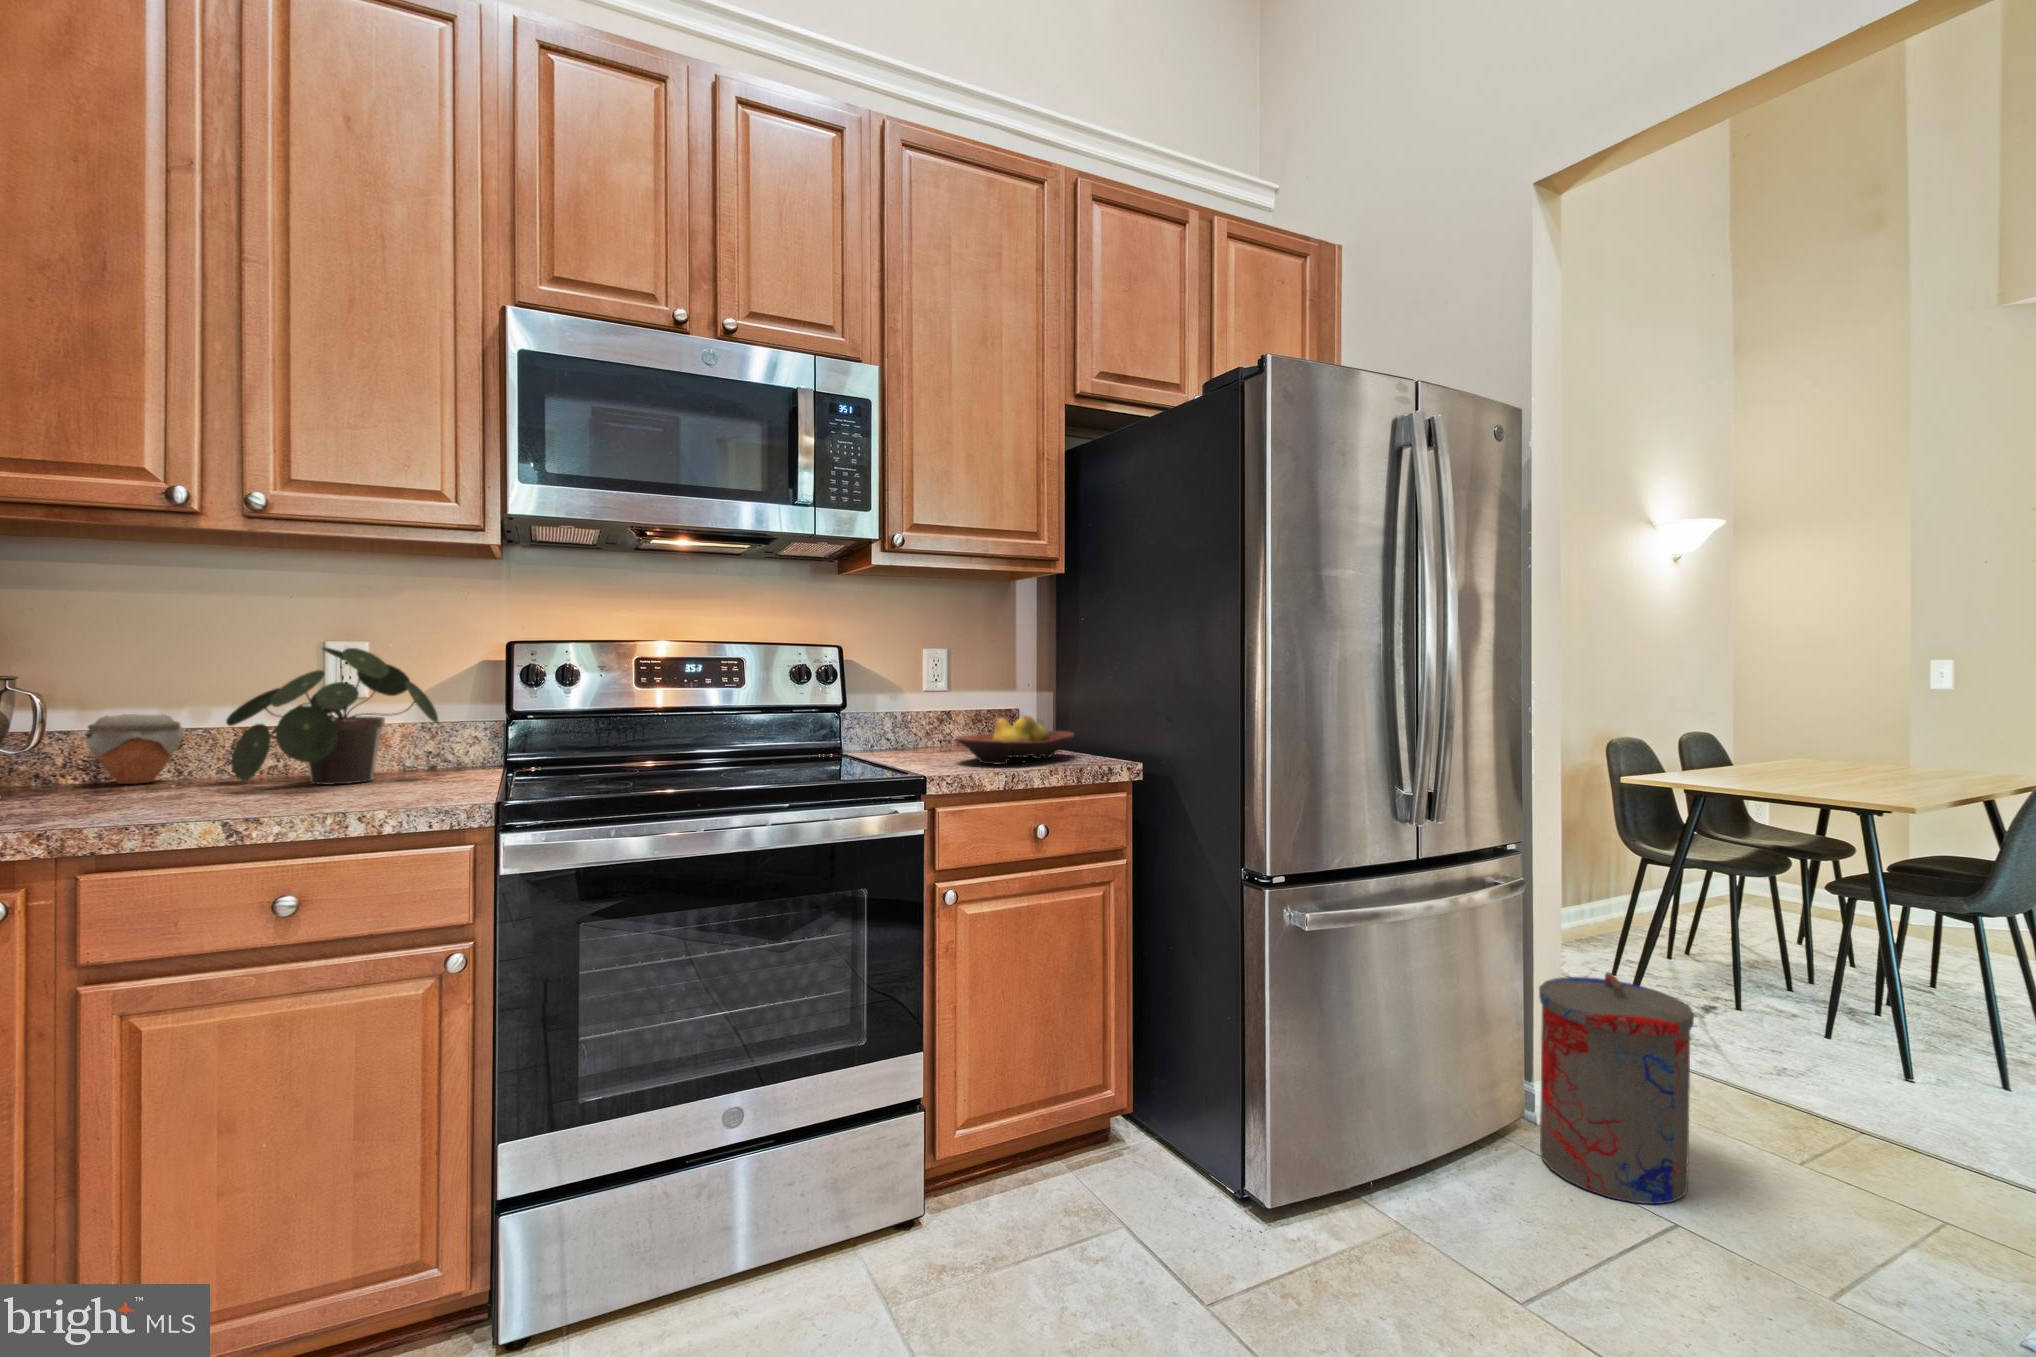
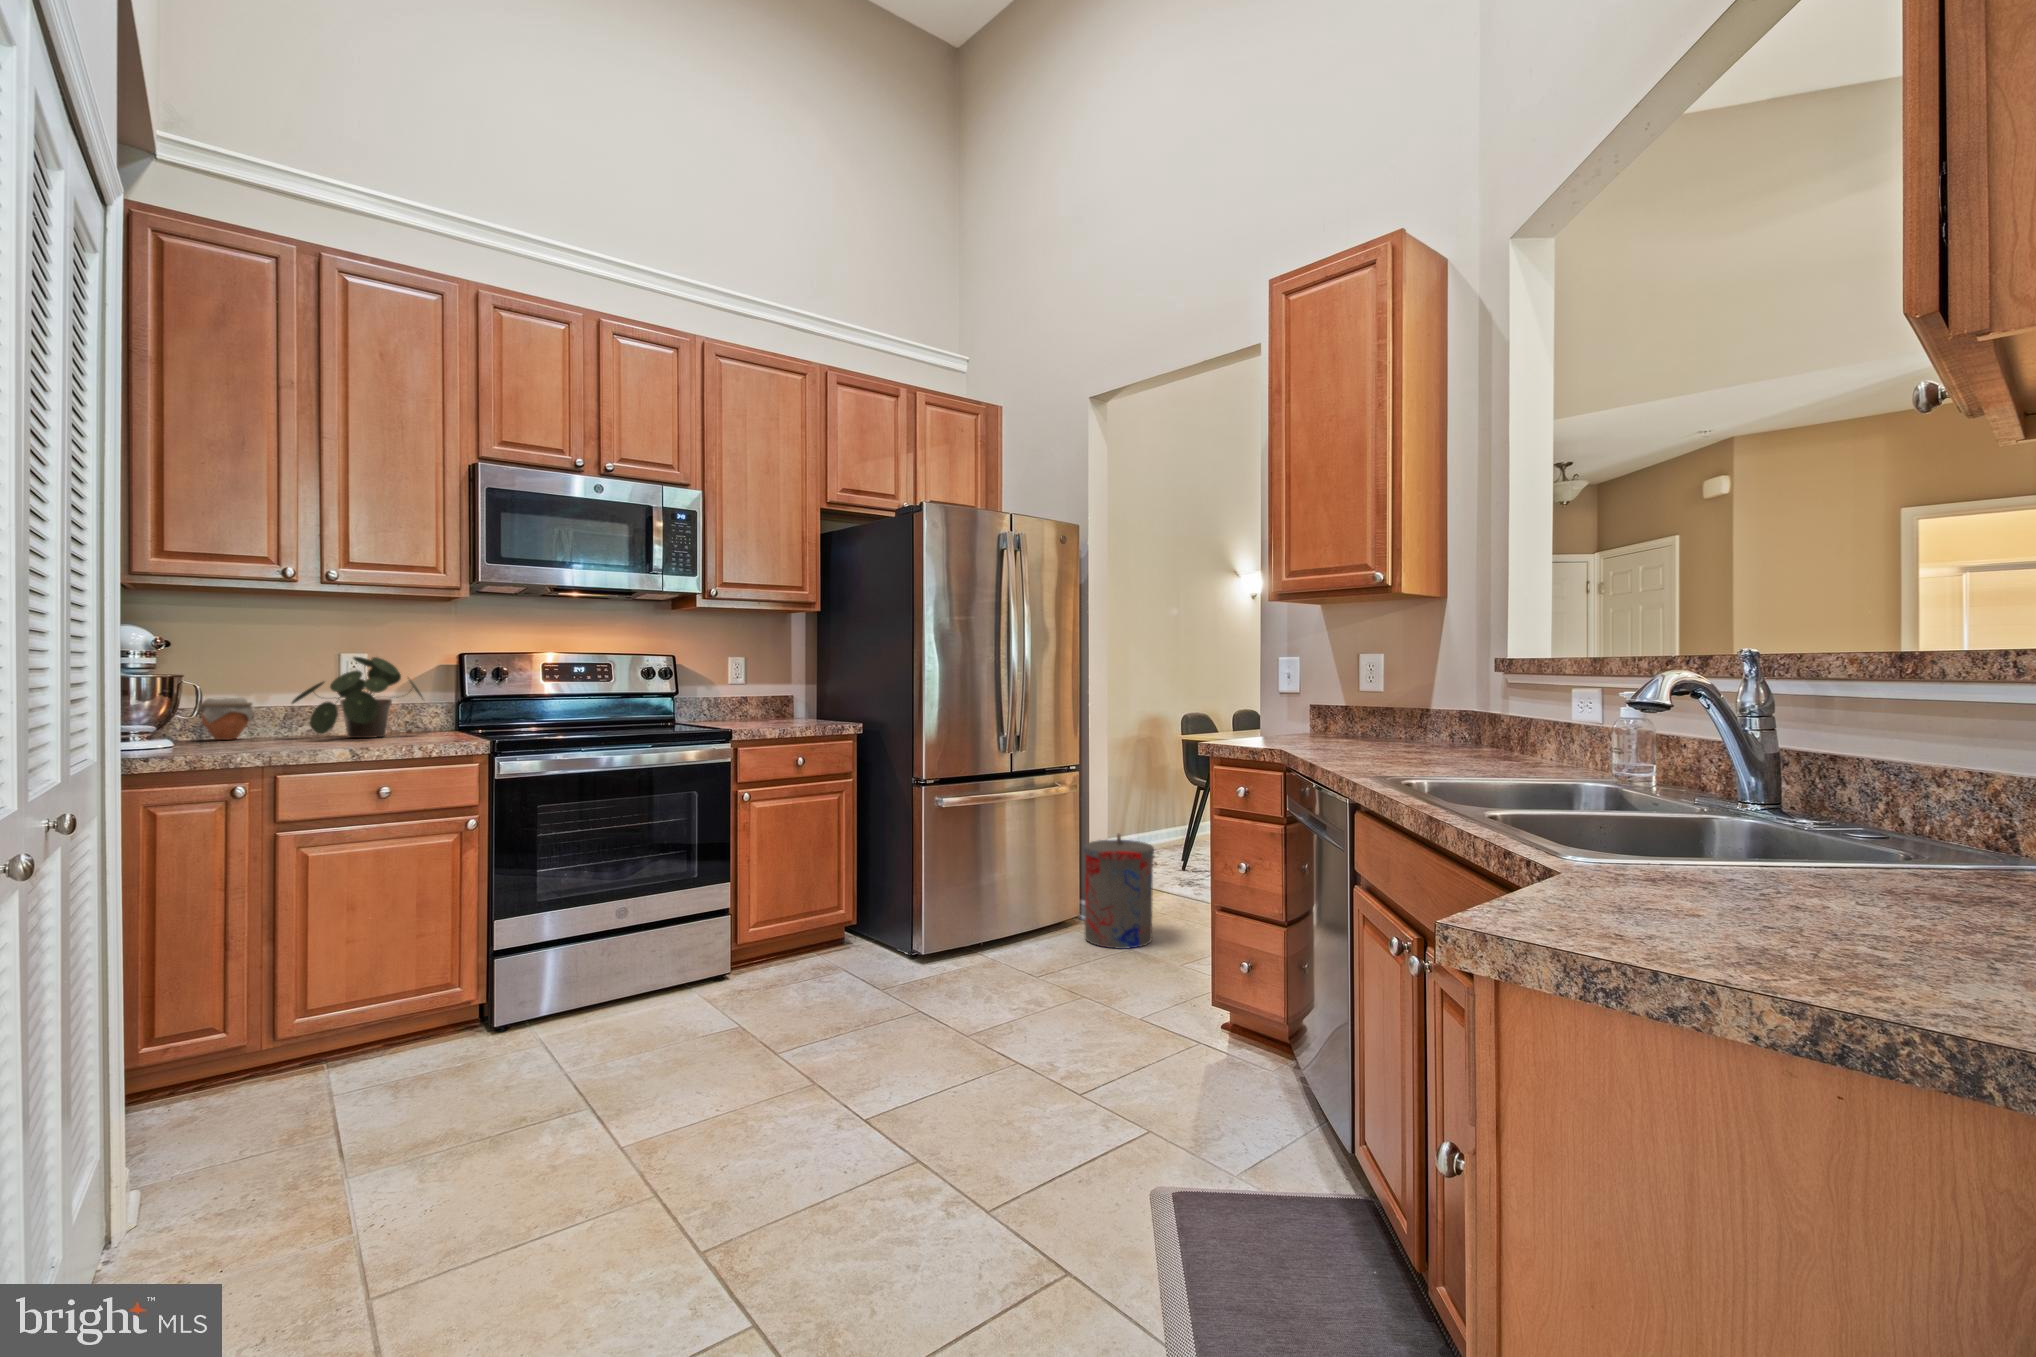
fruit bowl: present [956,716,1074,765] -> none [749,697,824,726]

